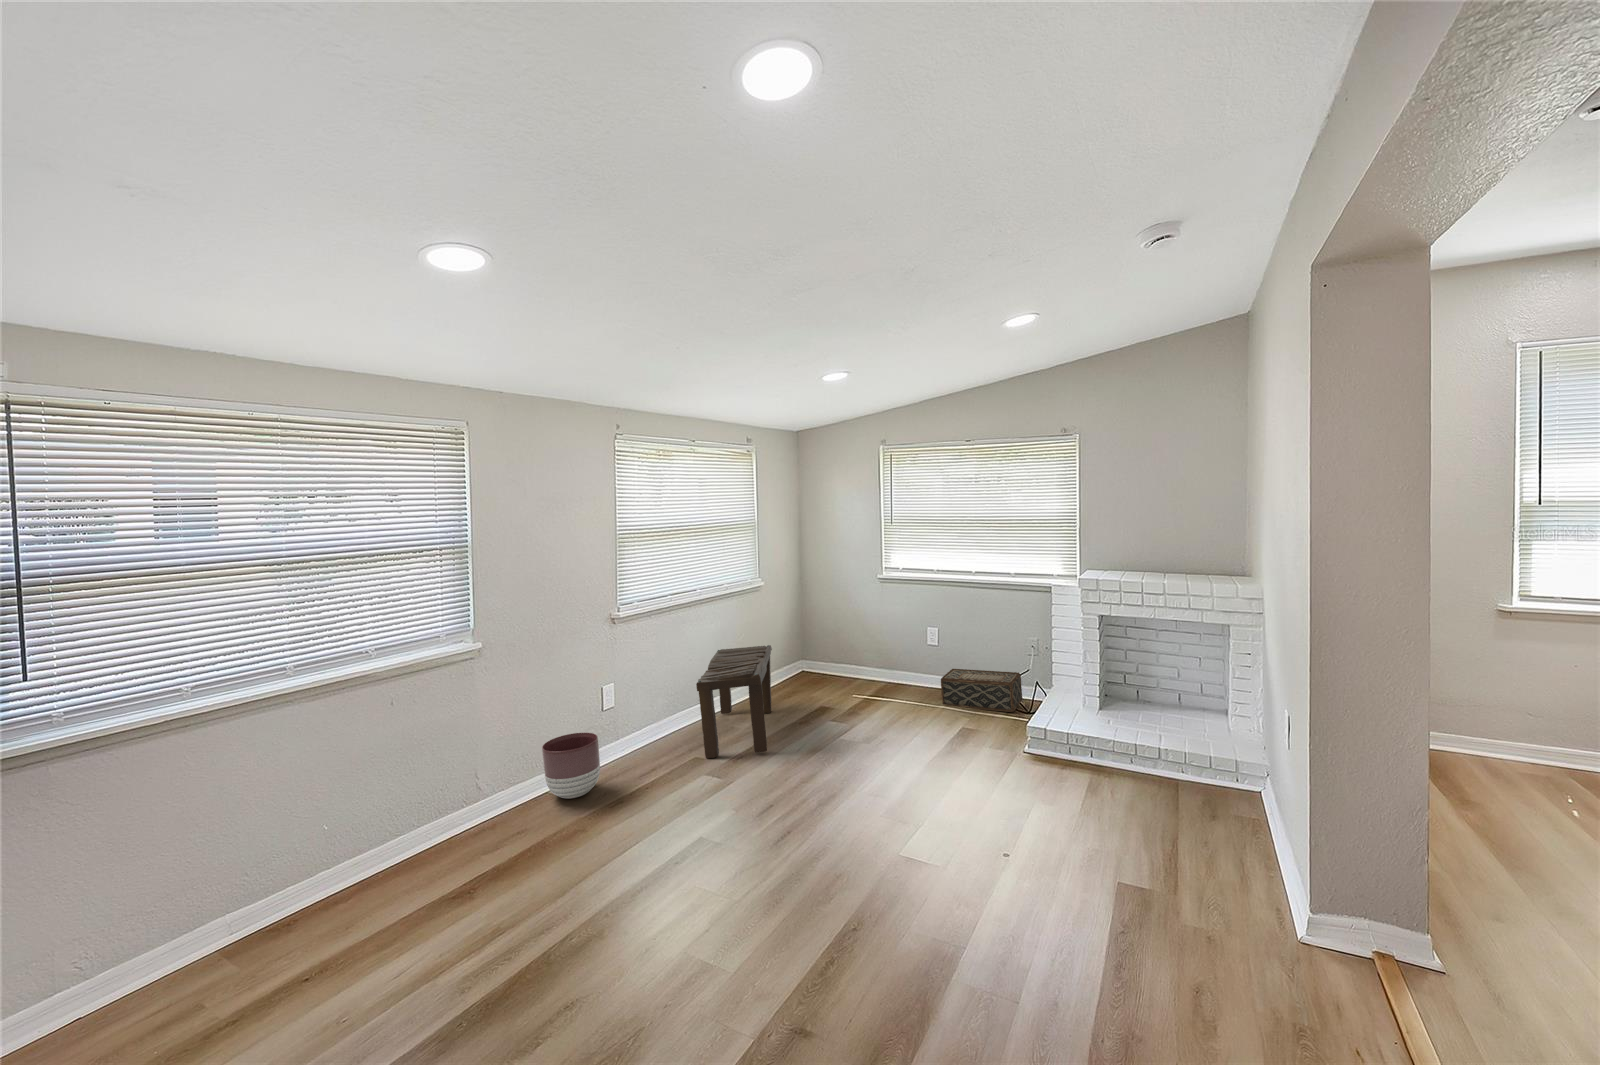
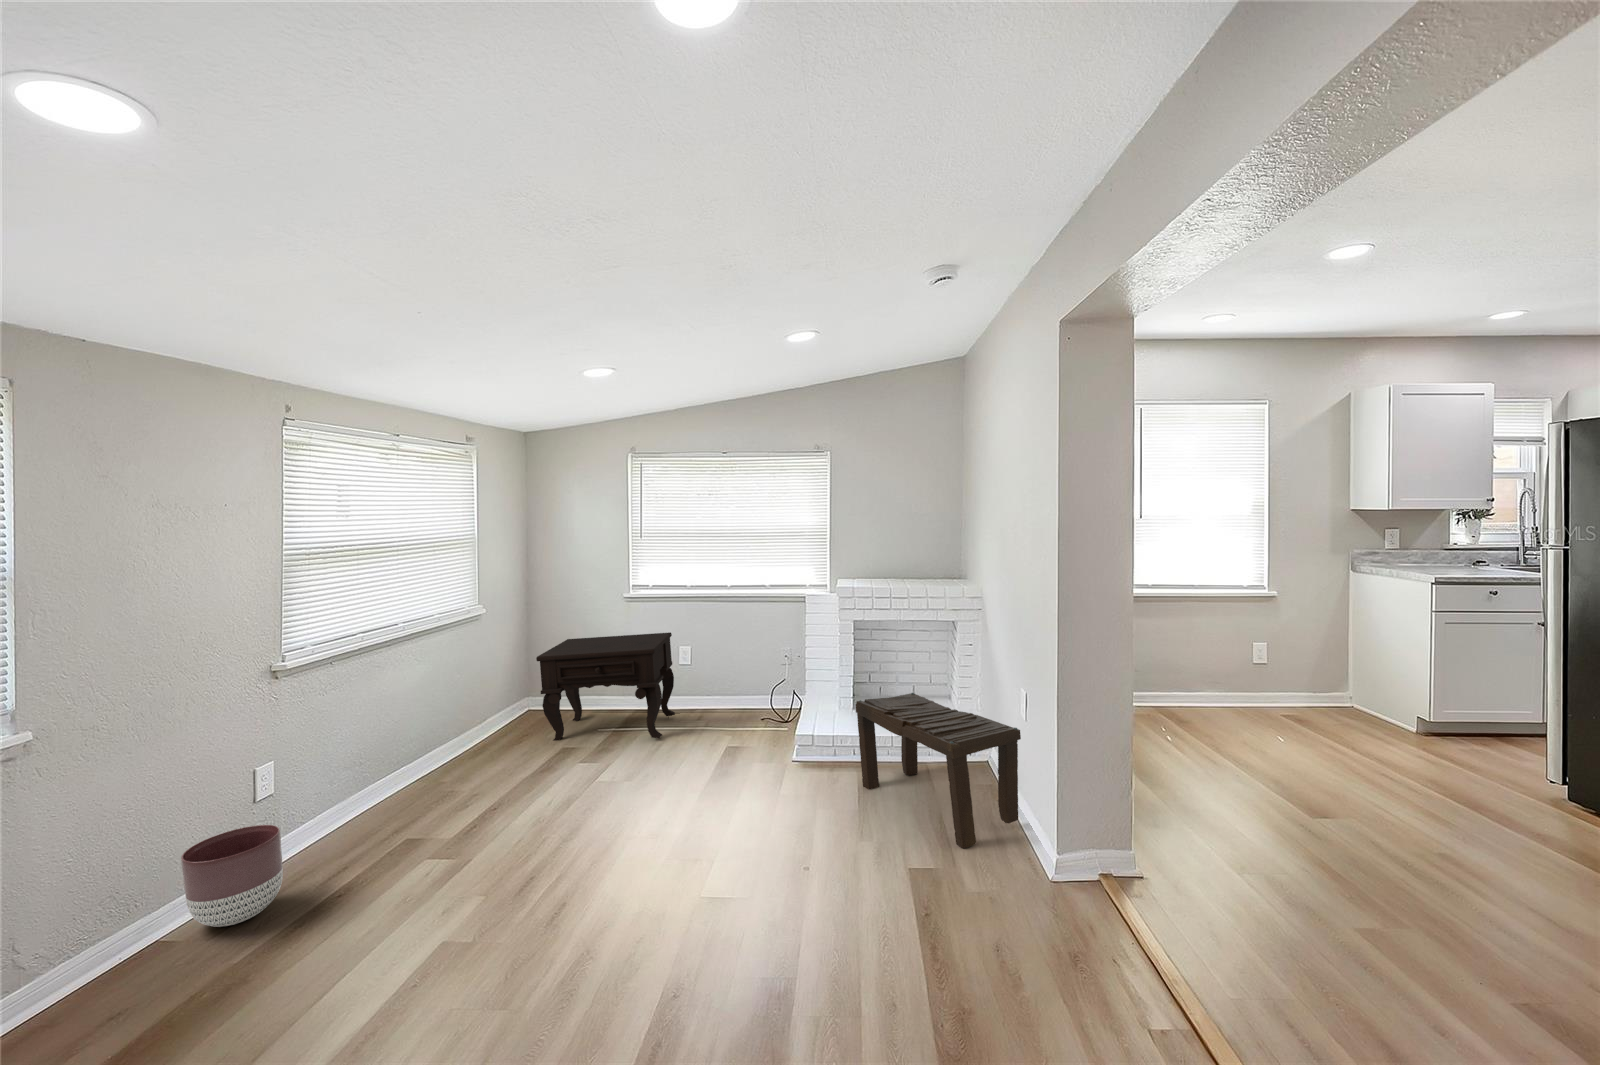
side table: none [799,613,923,710] -> present [536,632,675,741]
bench: present [696,645,772,758] -> present [856,693,1021,848]
woven basket: present [941,669,1022,712] -> none [698,685,777,729]

